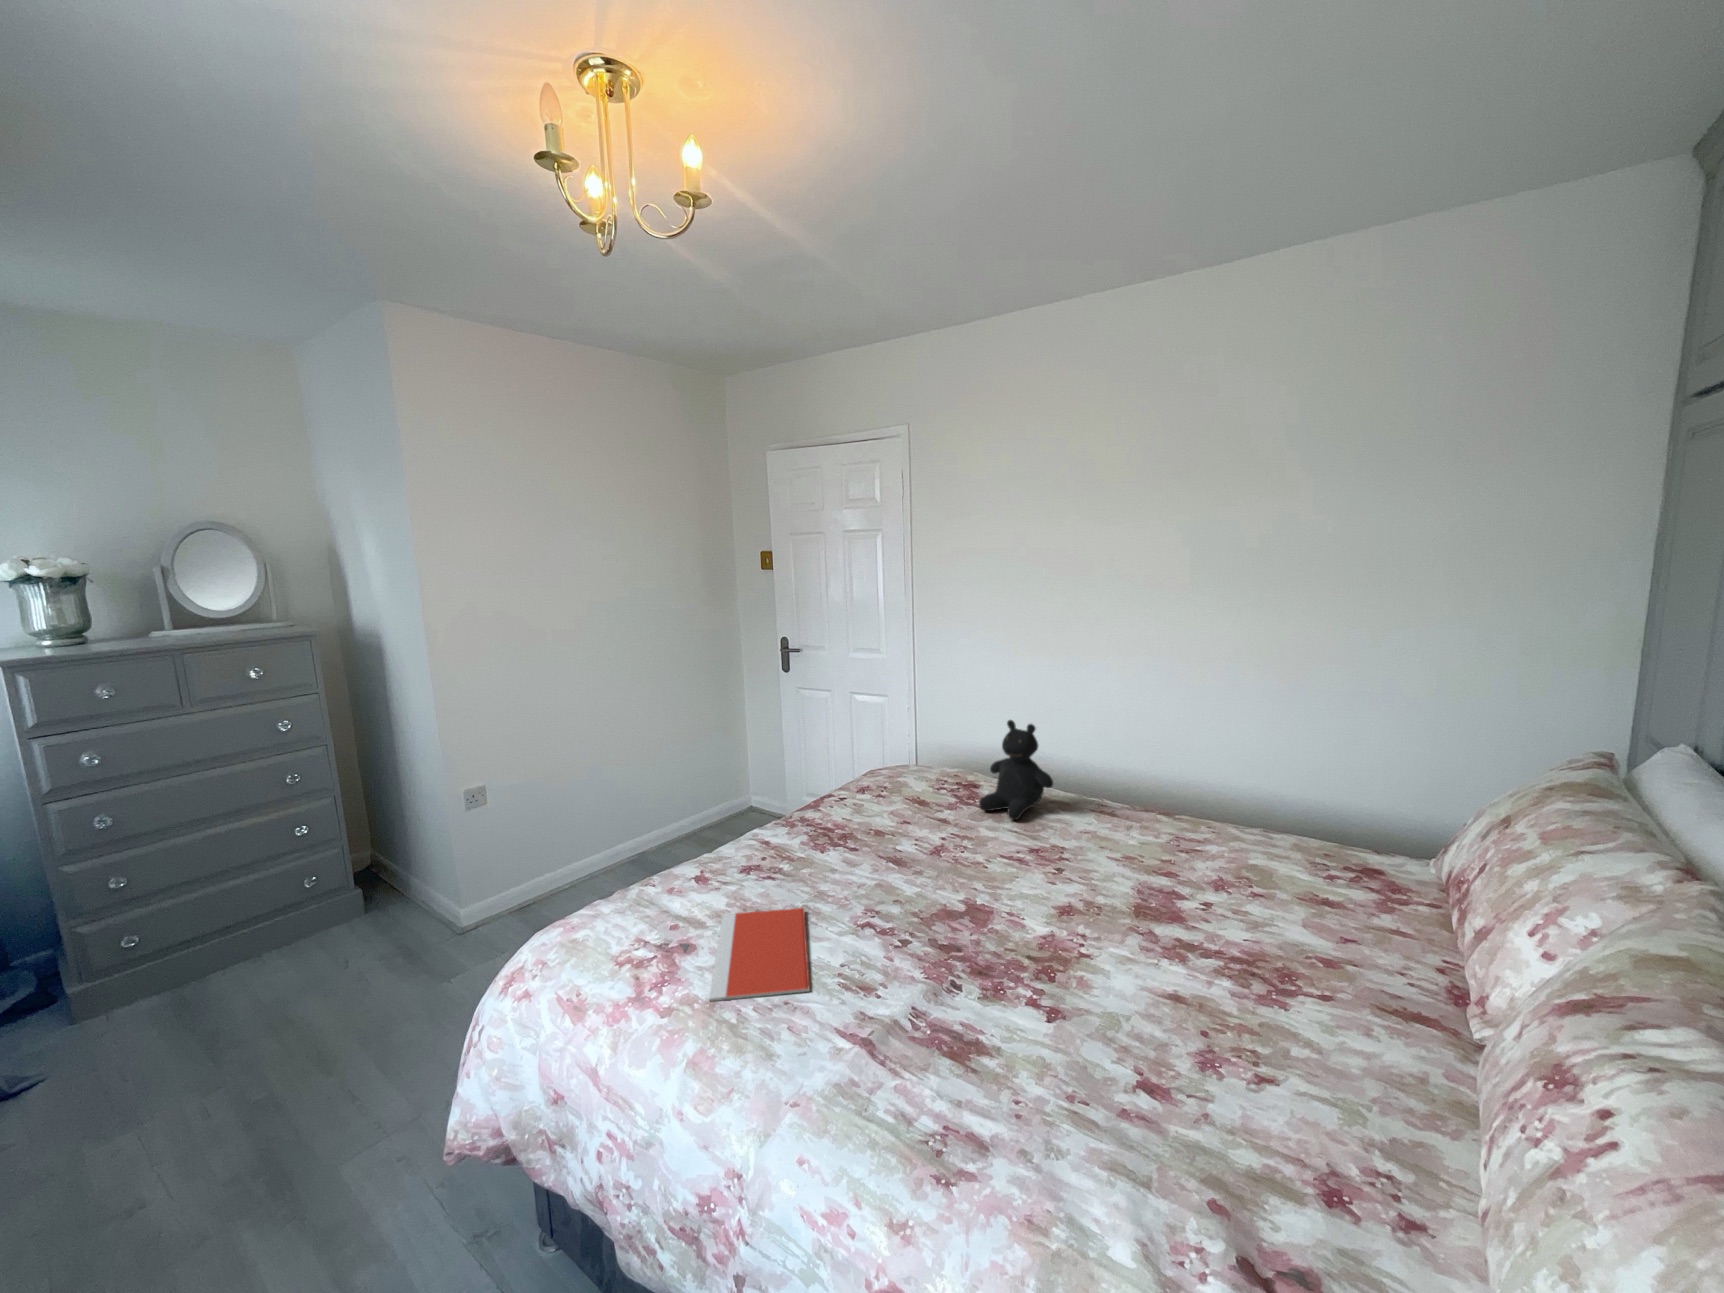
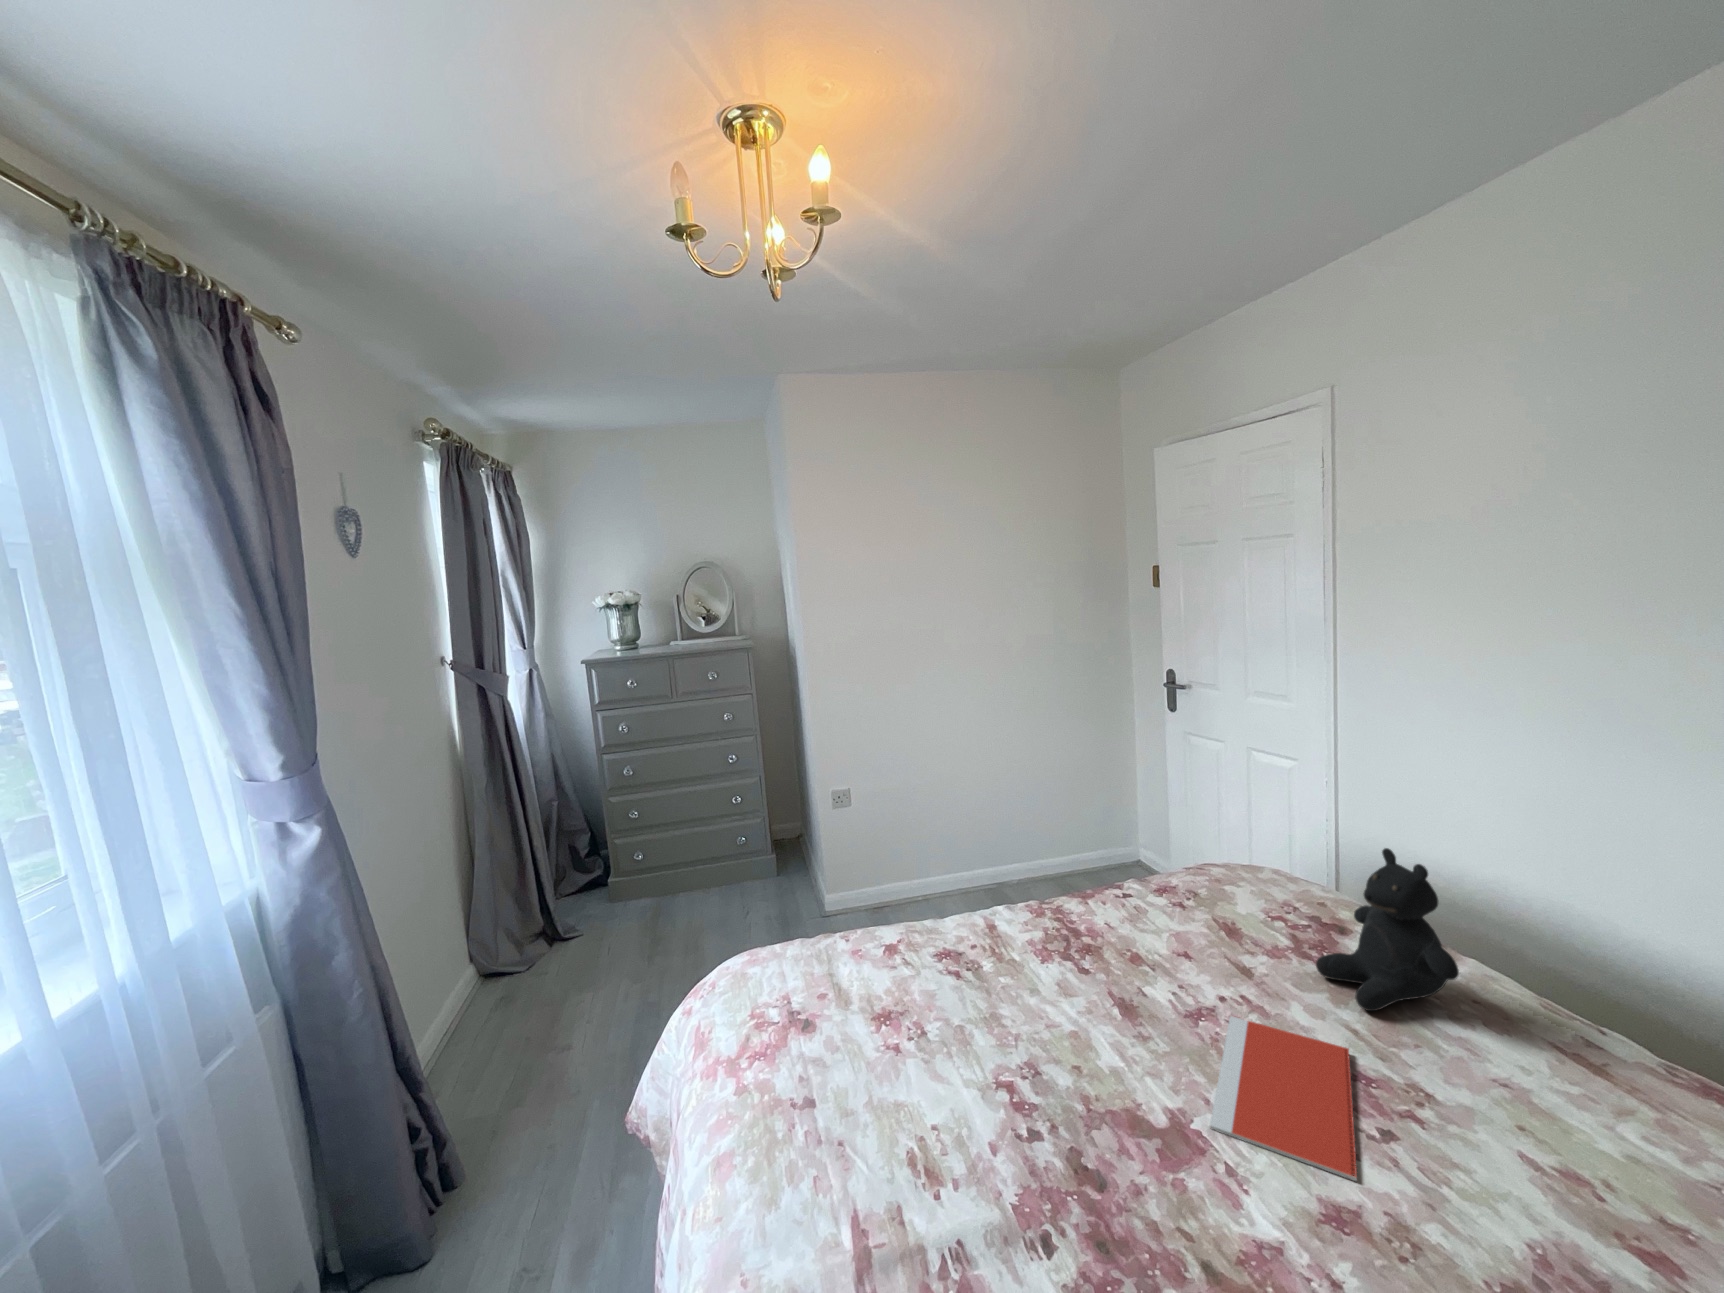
notebook: present [709,908,810,1001] -> present [1210,1016,1357,1181]

